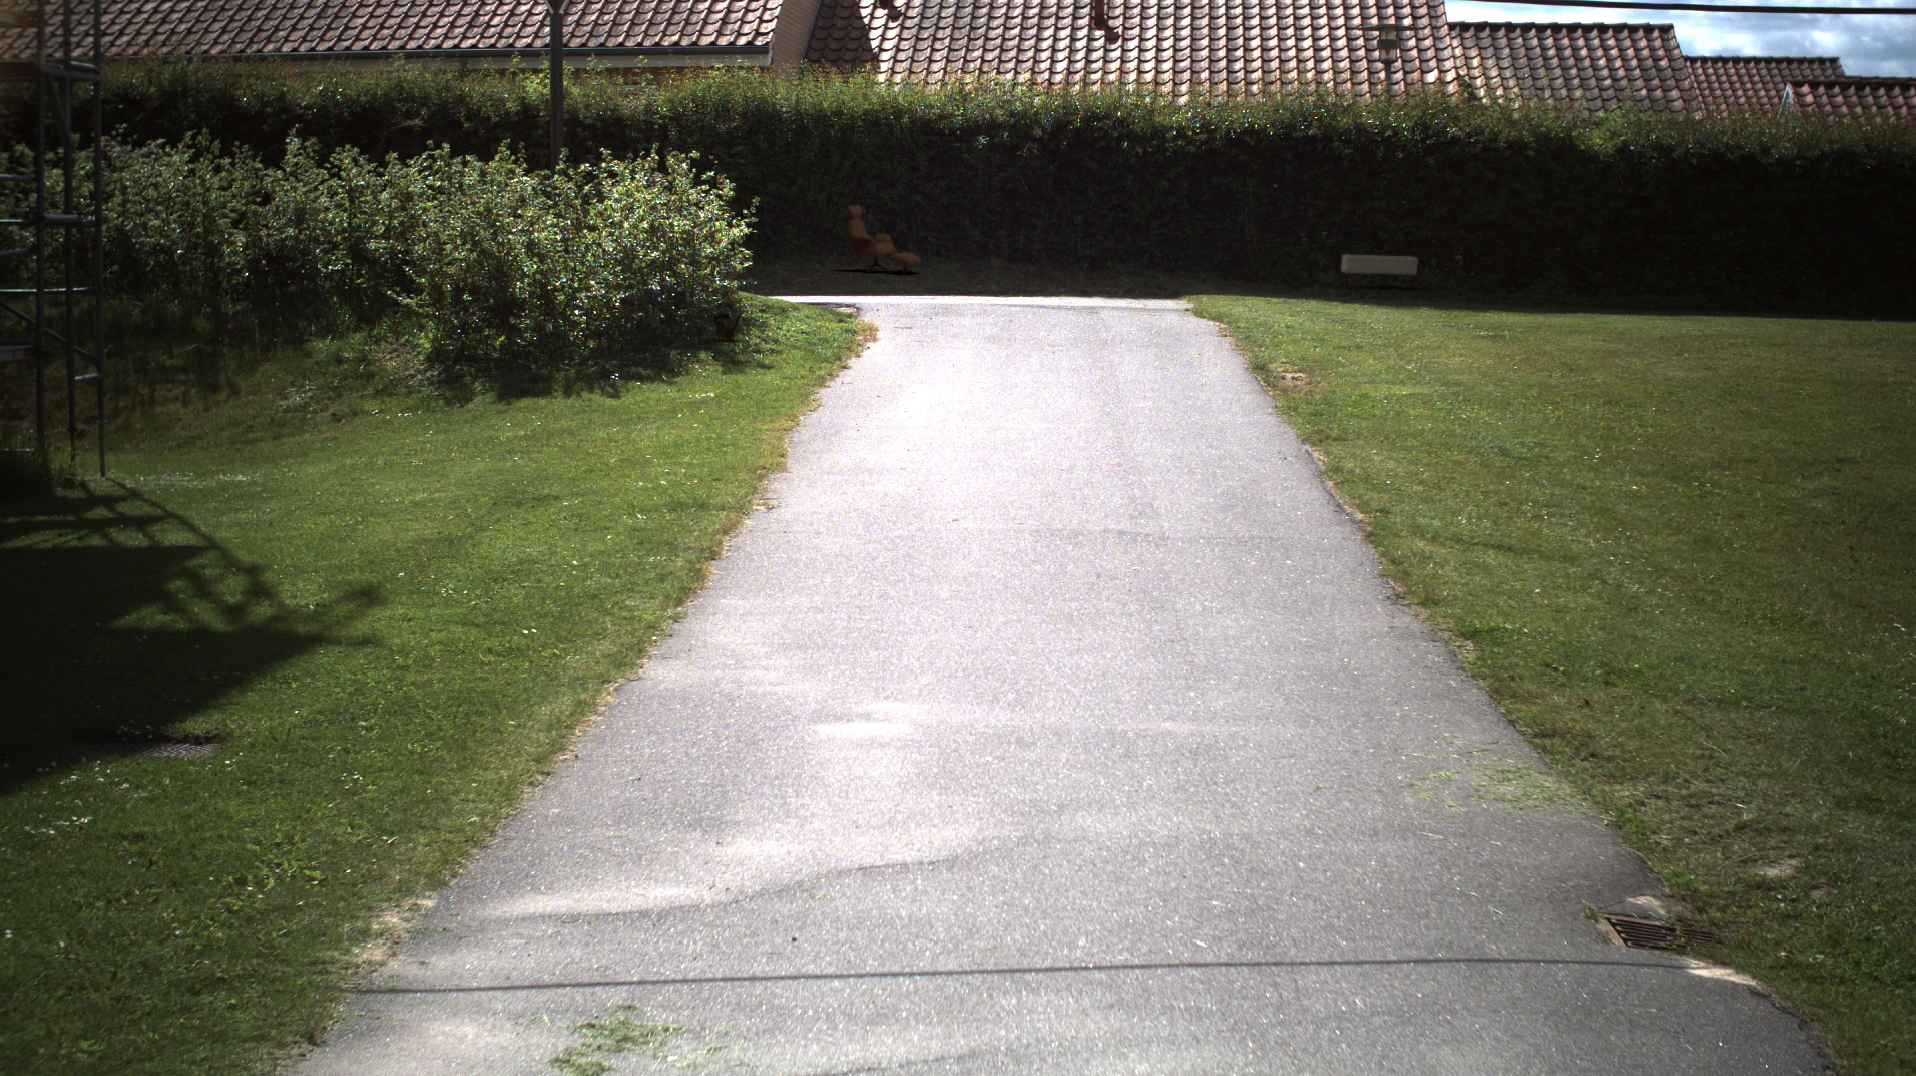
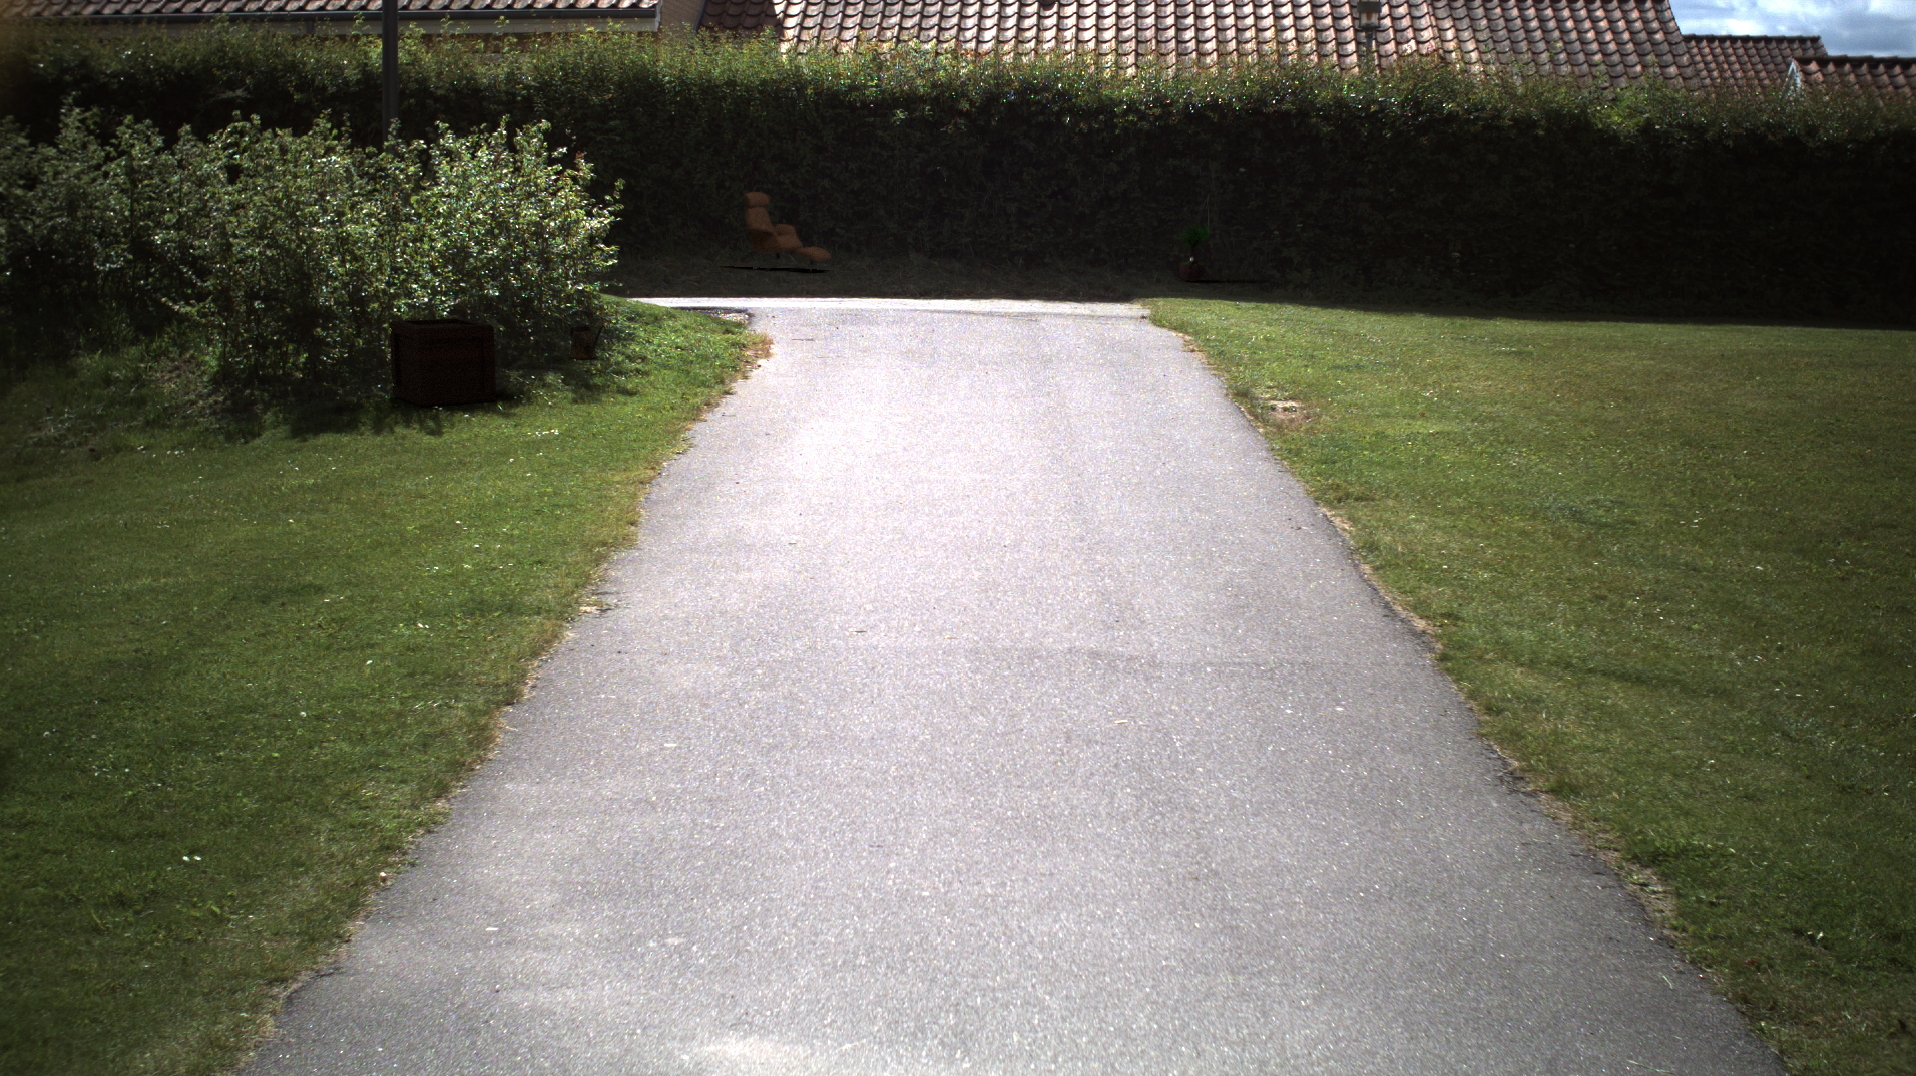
potted tree: none [1219,228,1251,282] -> present [1179,225,1209,282]
bench: present [1341,255,1418,289] -> none [1314,250,1403,291]
wooden crate: none [572,307,657,378] -> present [389,318,496,407]

